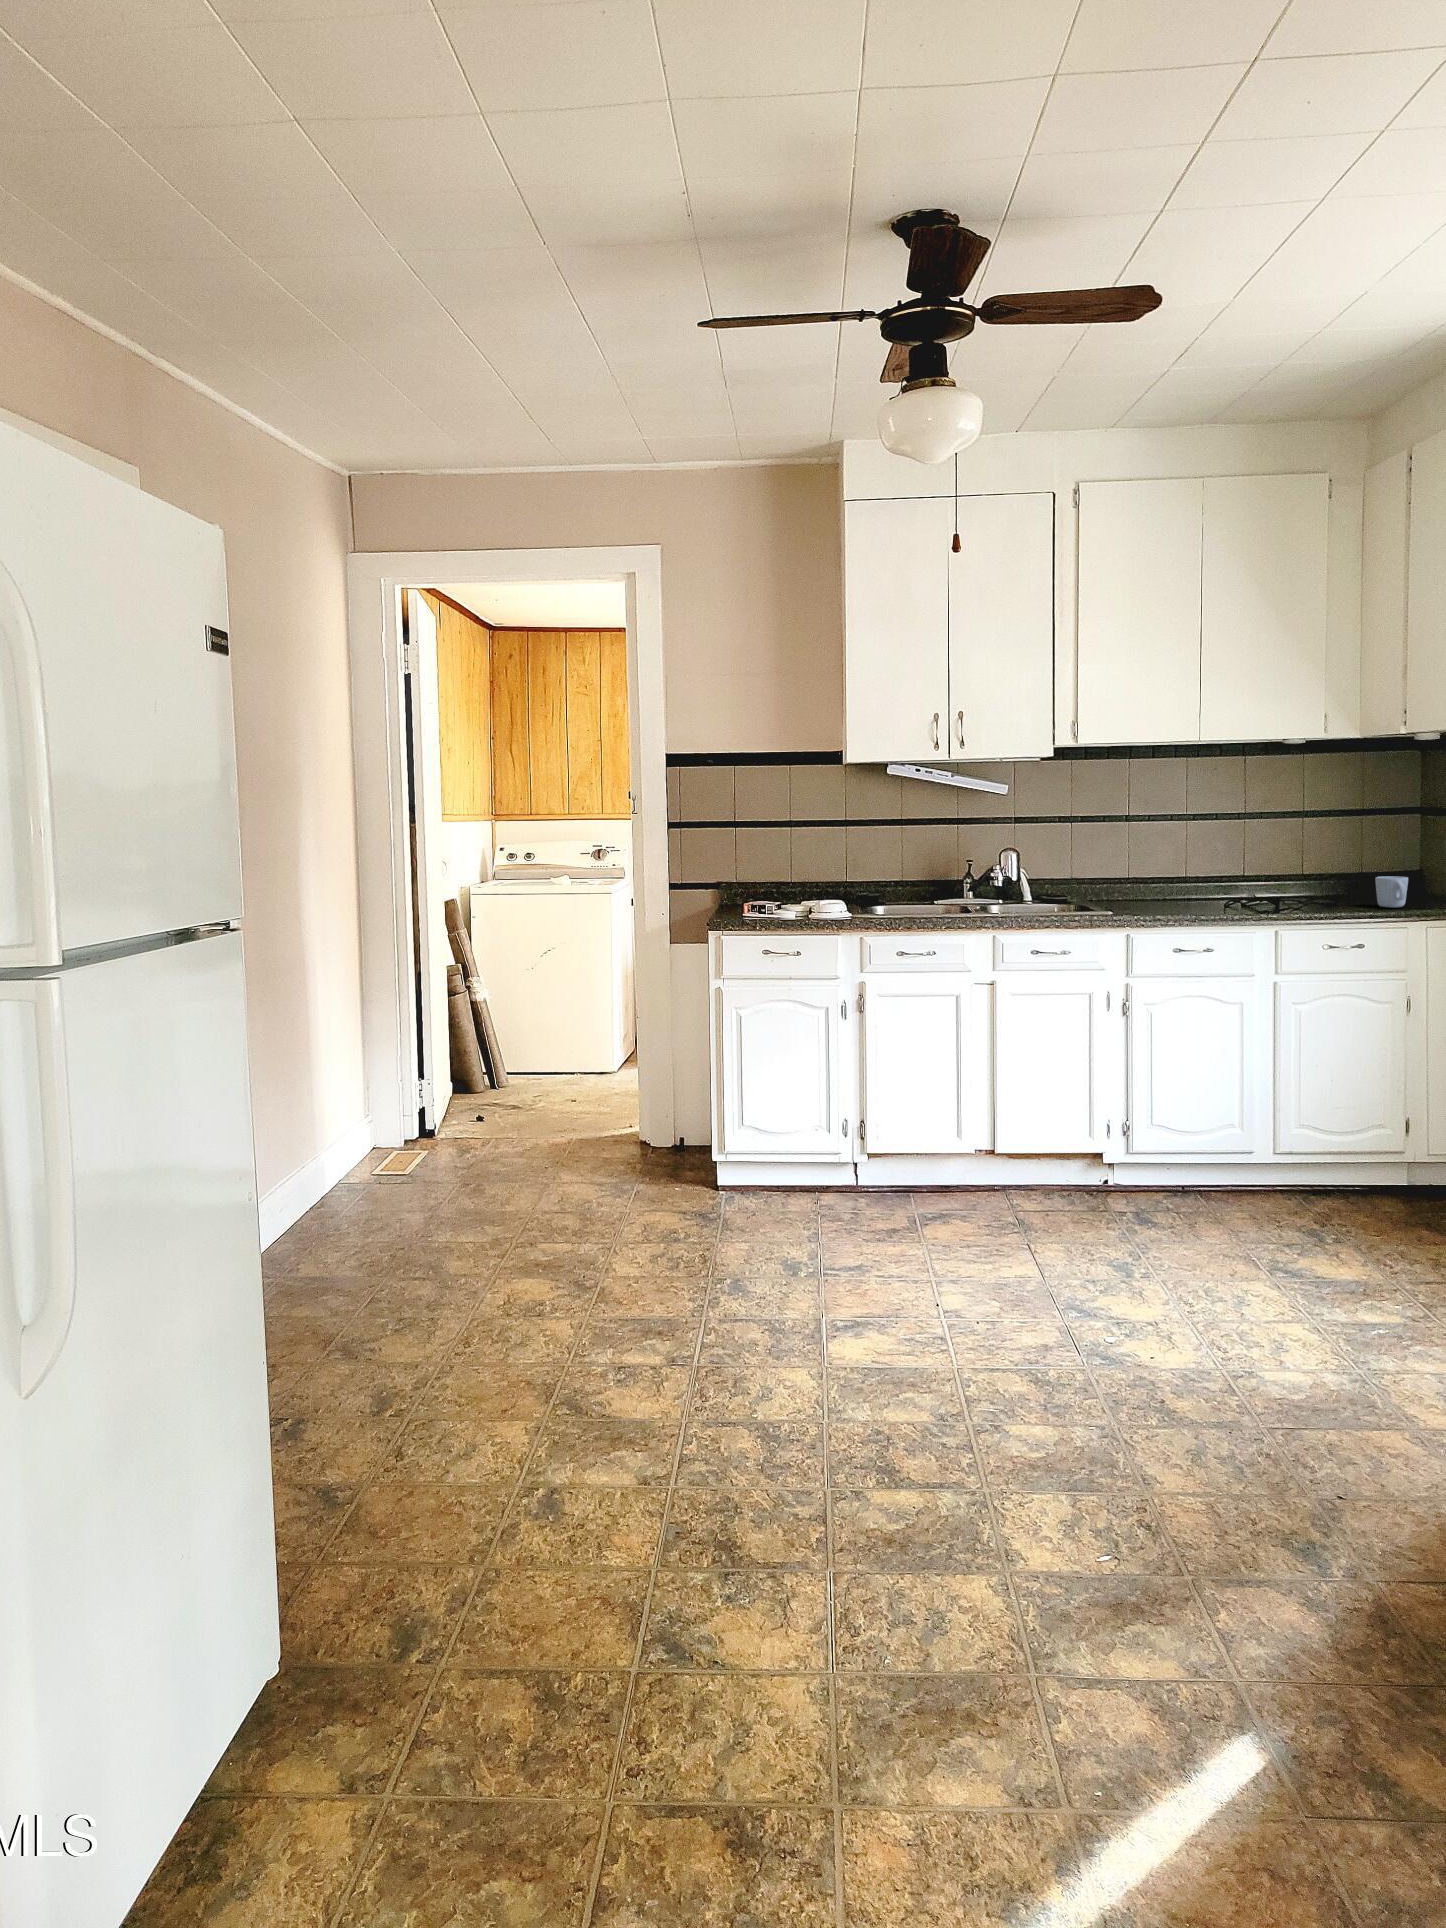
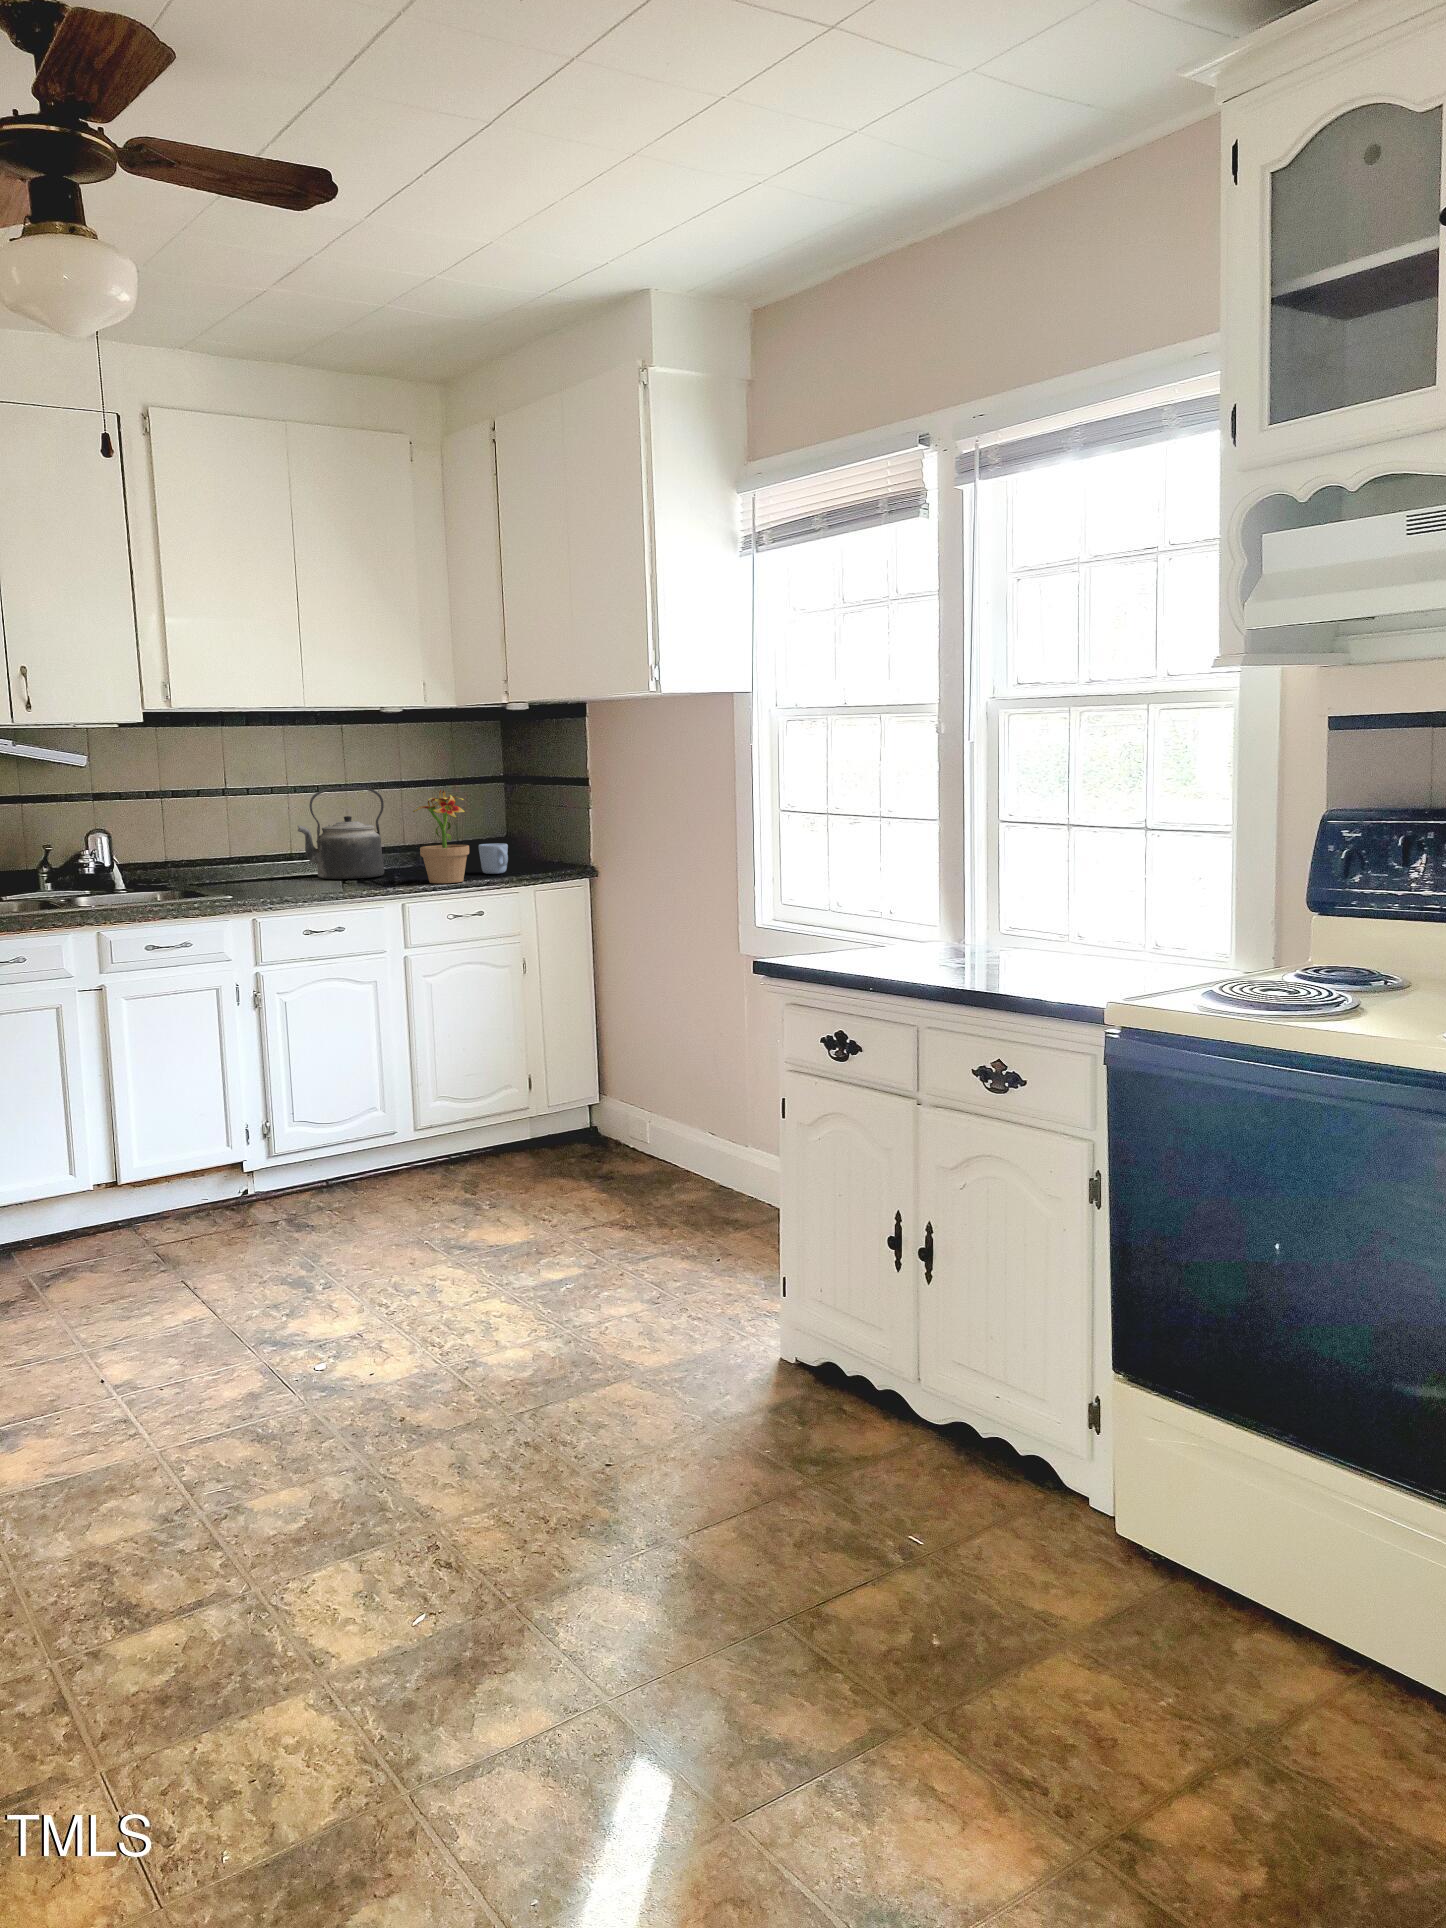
kettle: none [1191,816,1279,904] -> present [298,787,384,879]
potted plant: none [1301,820,1358,914] -> present [413,790,469,883]

